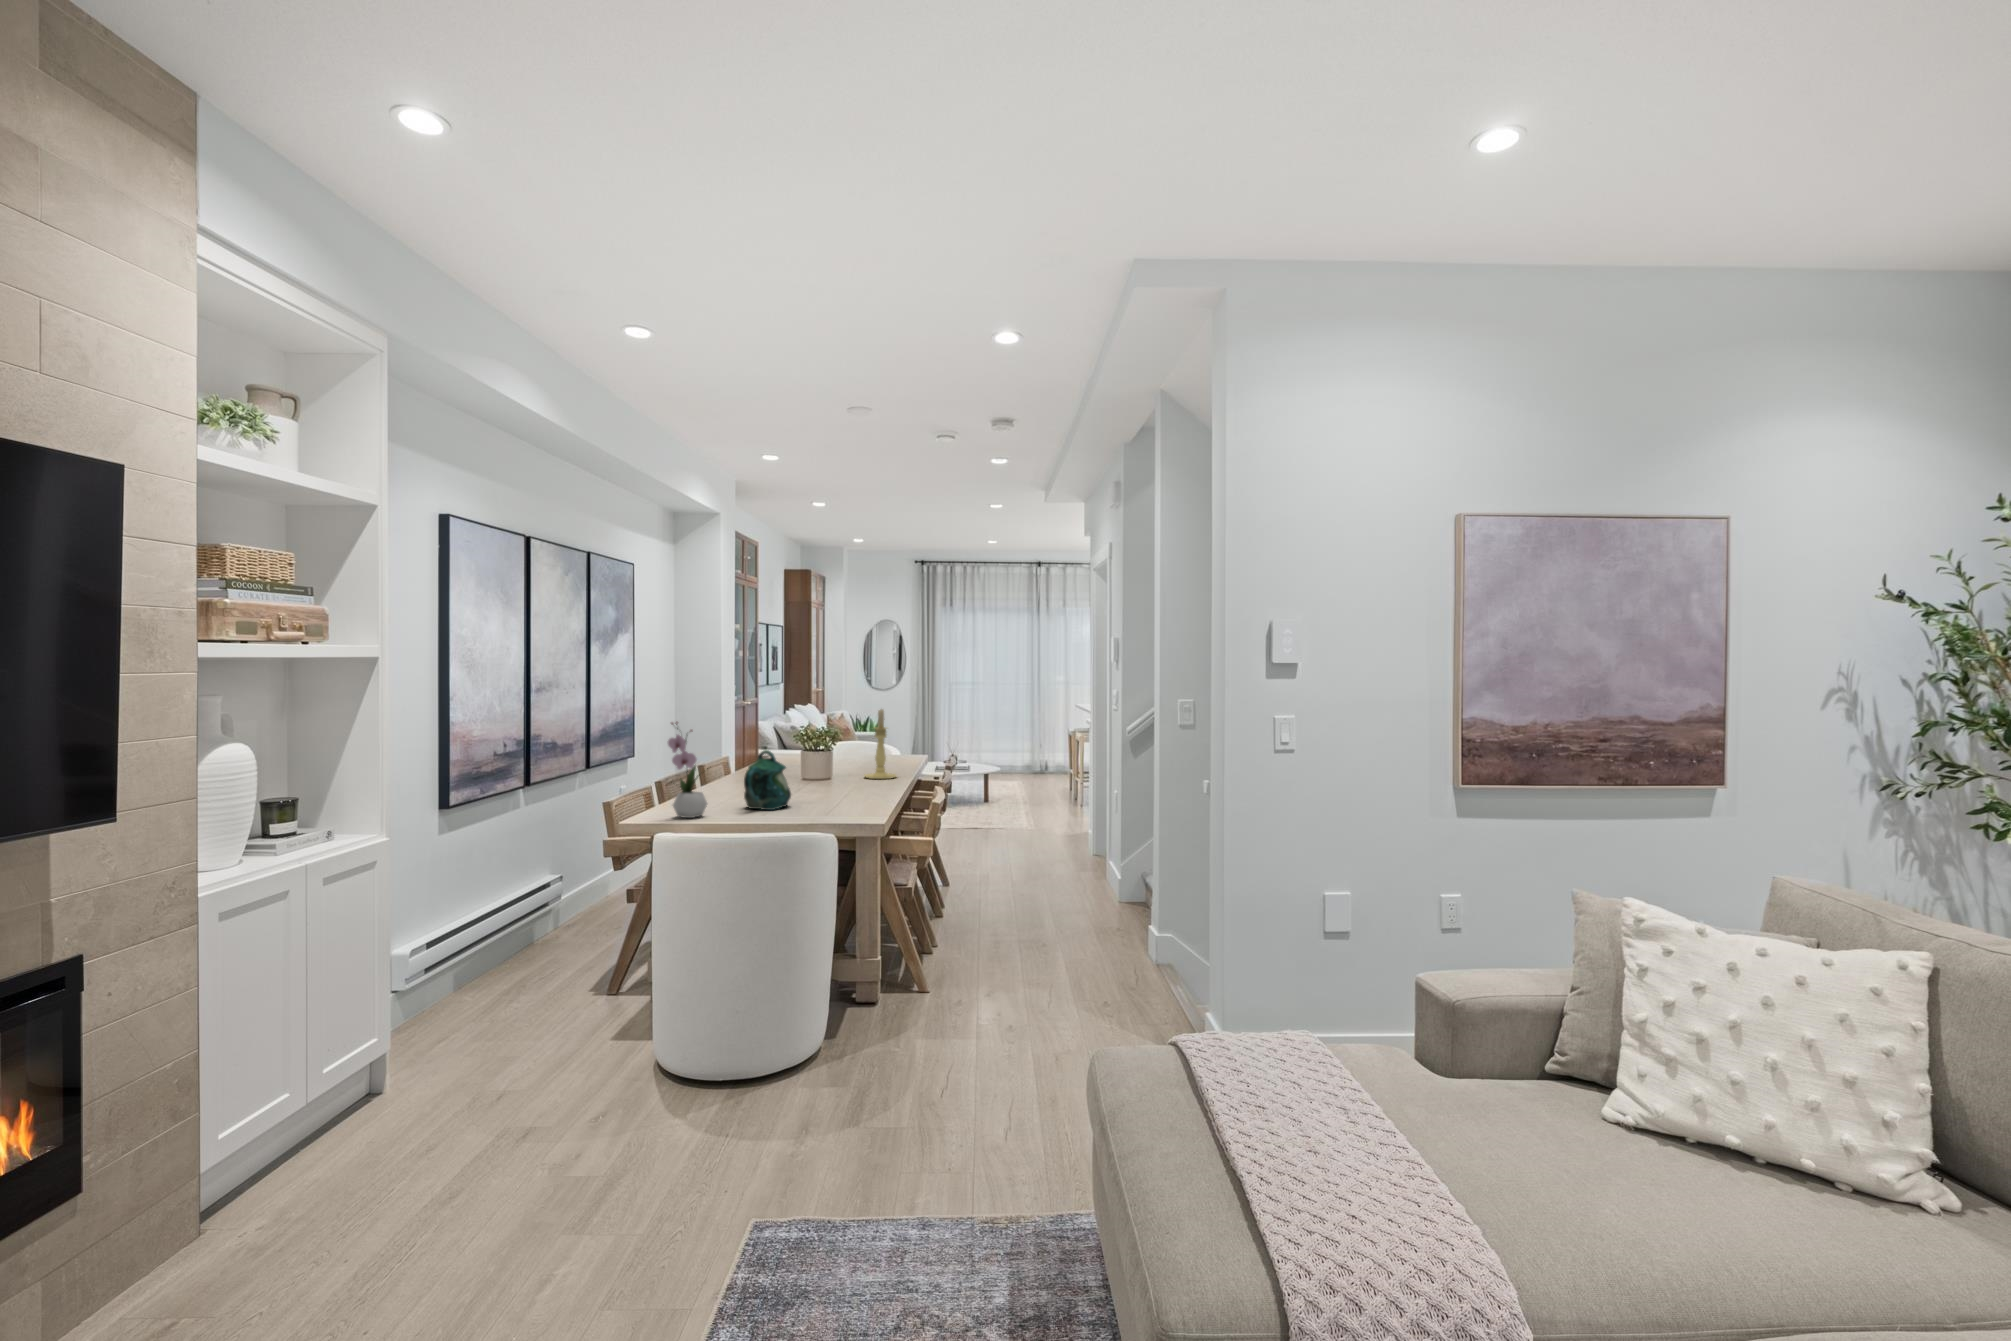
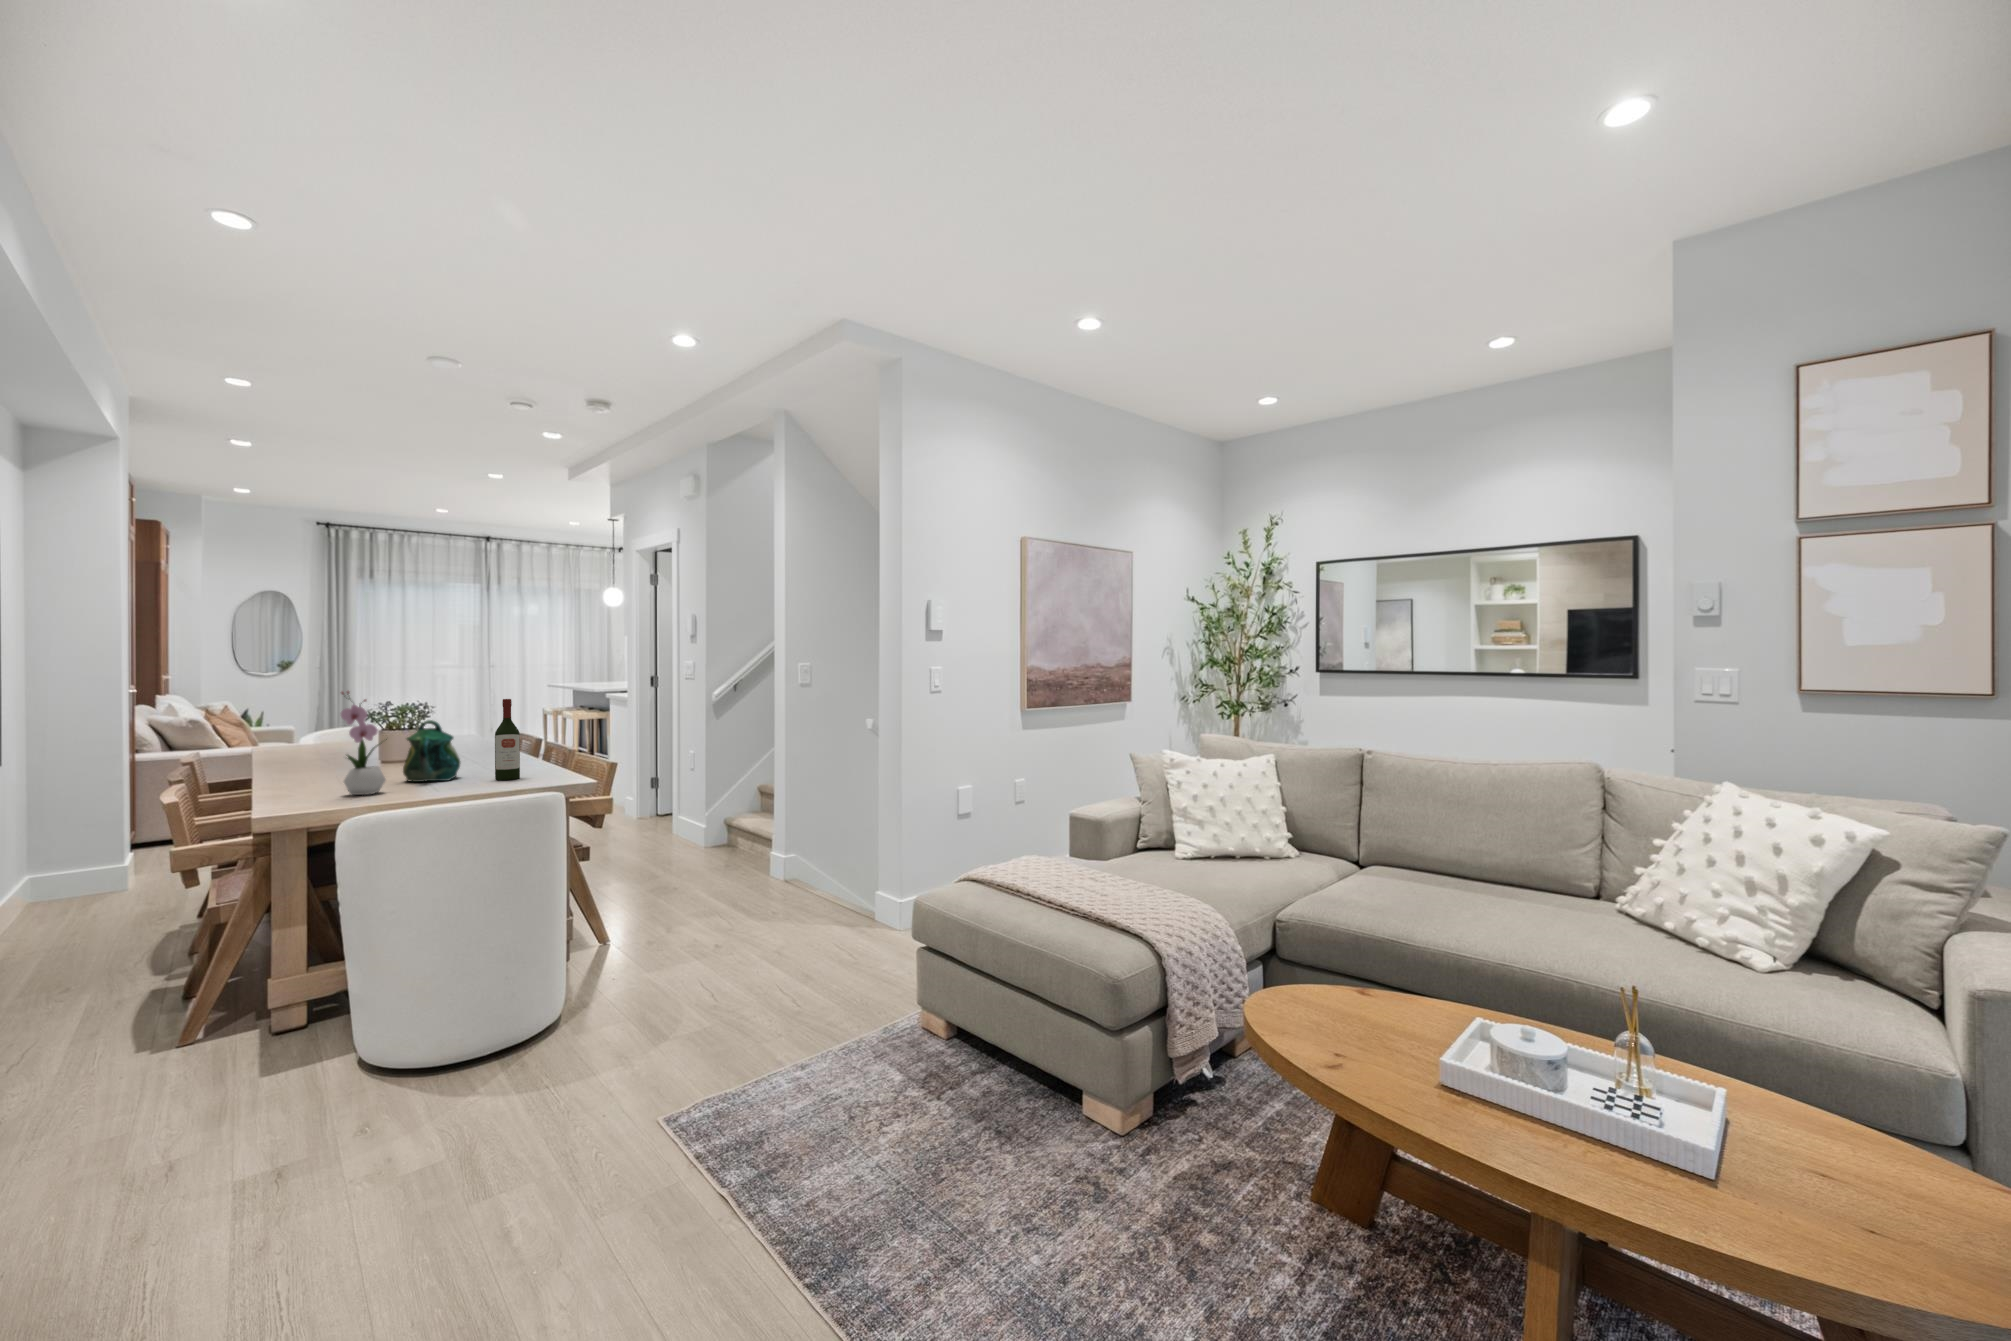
candle holder: present [865,709,896,779] -> none [454,680,494,753]
wine bottle: none [801,734,823,816] -> present [495,699,520,780]

